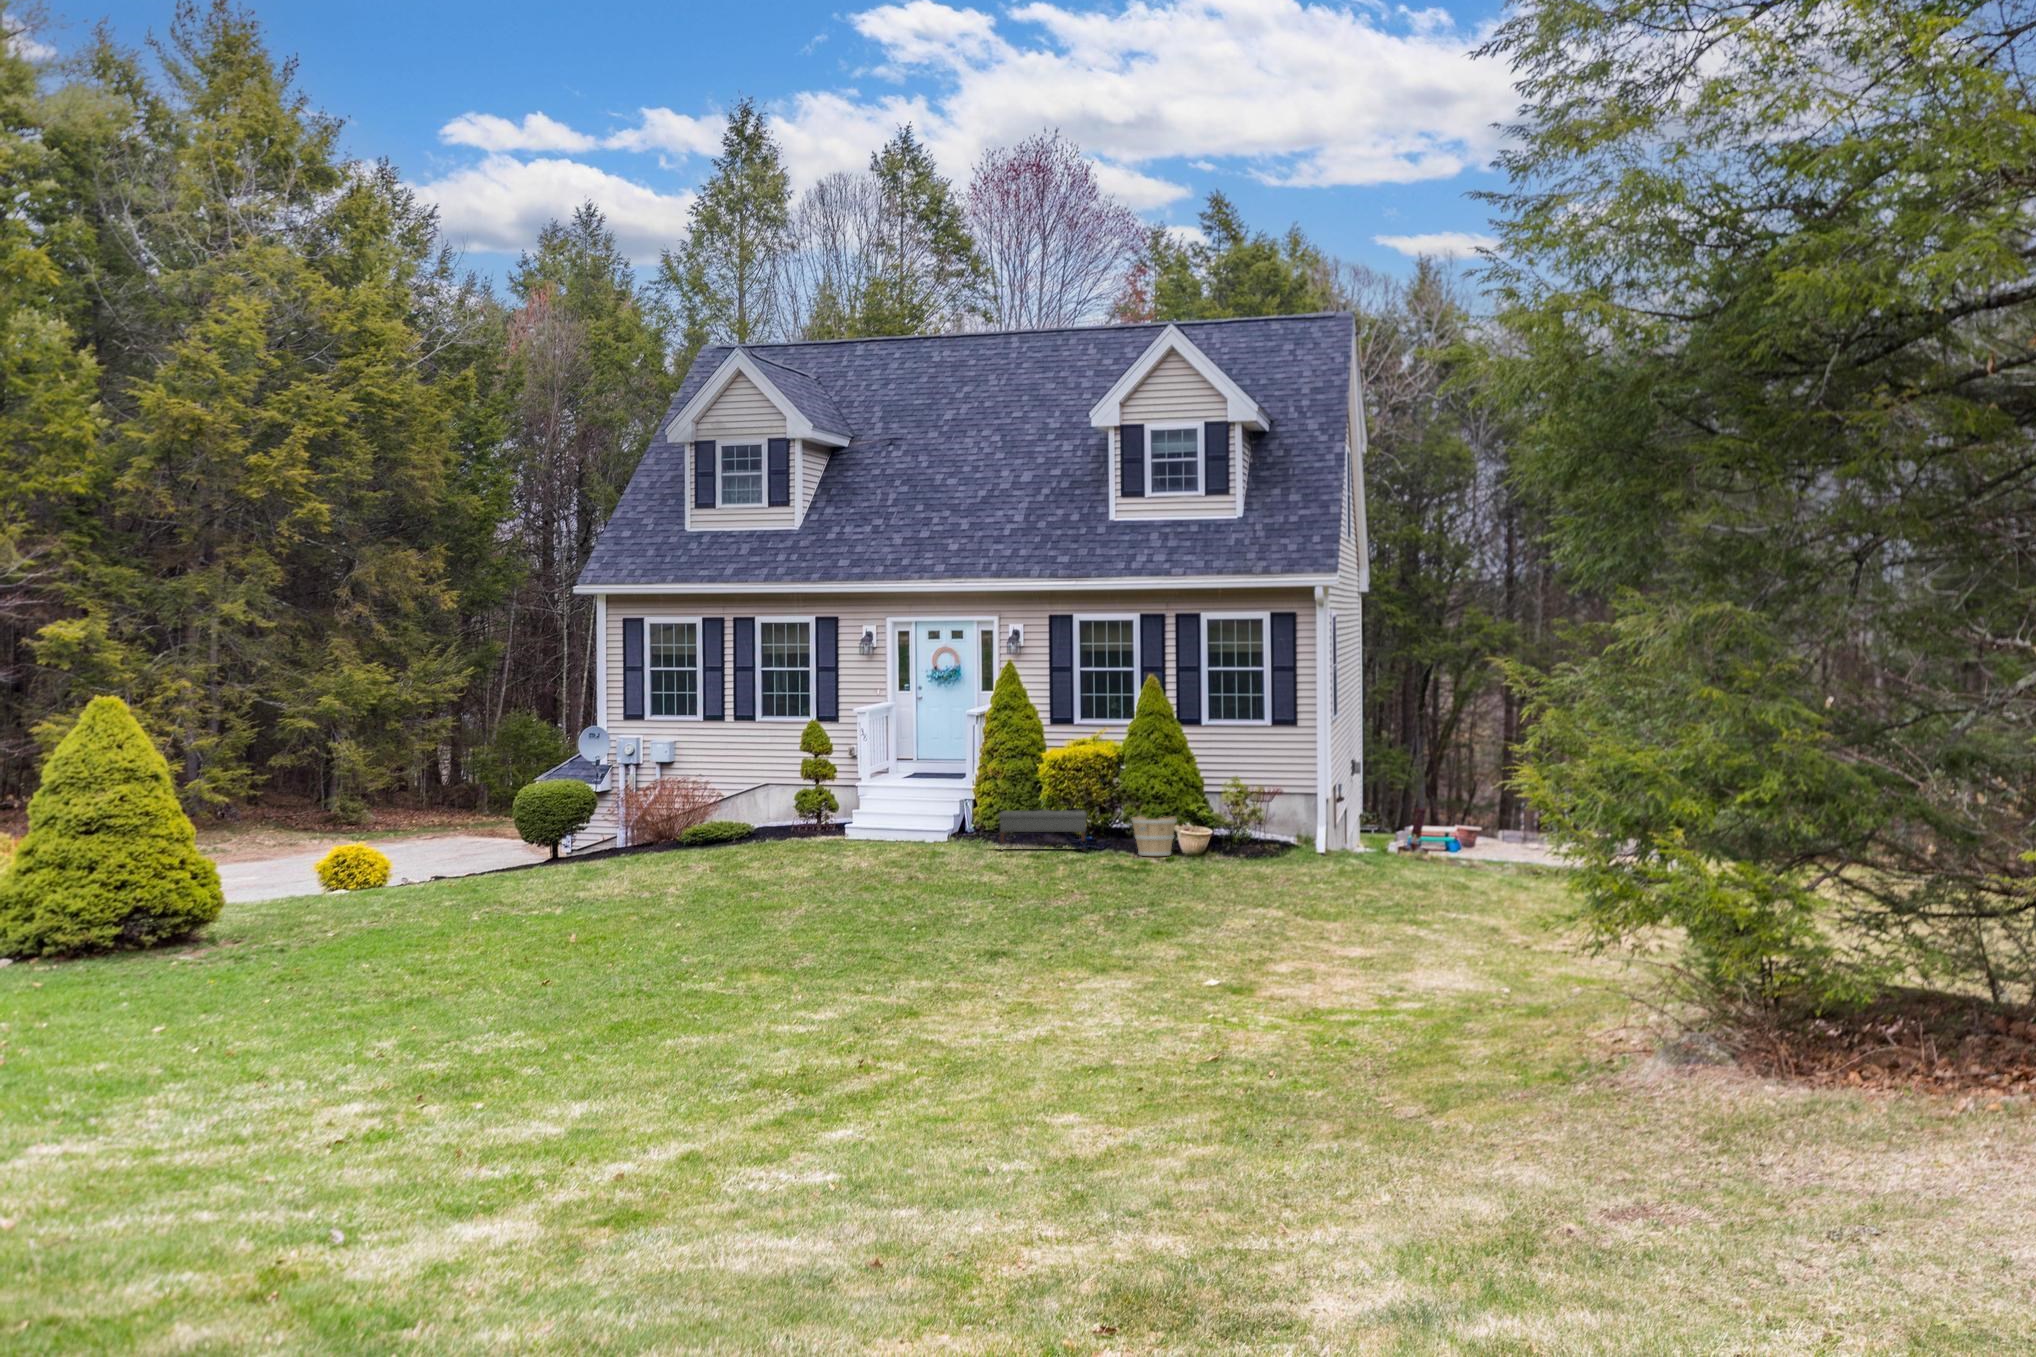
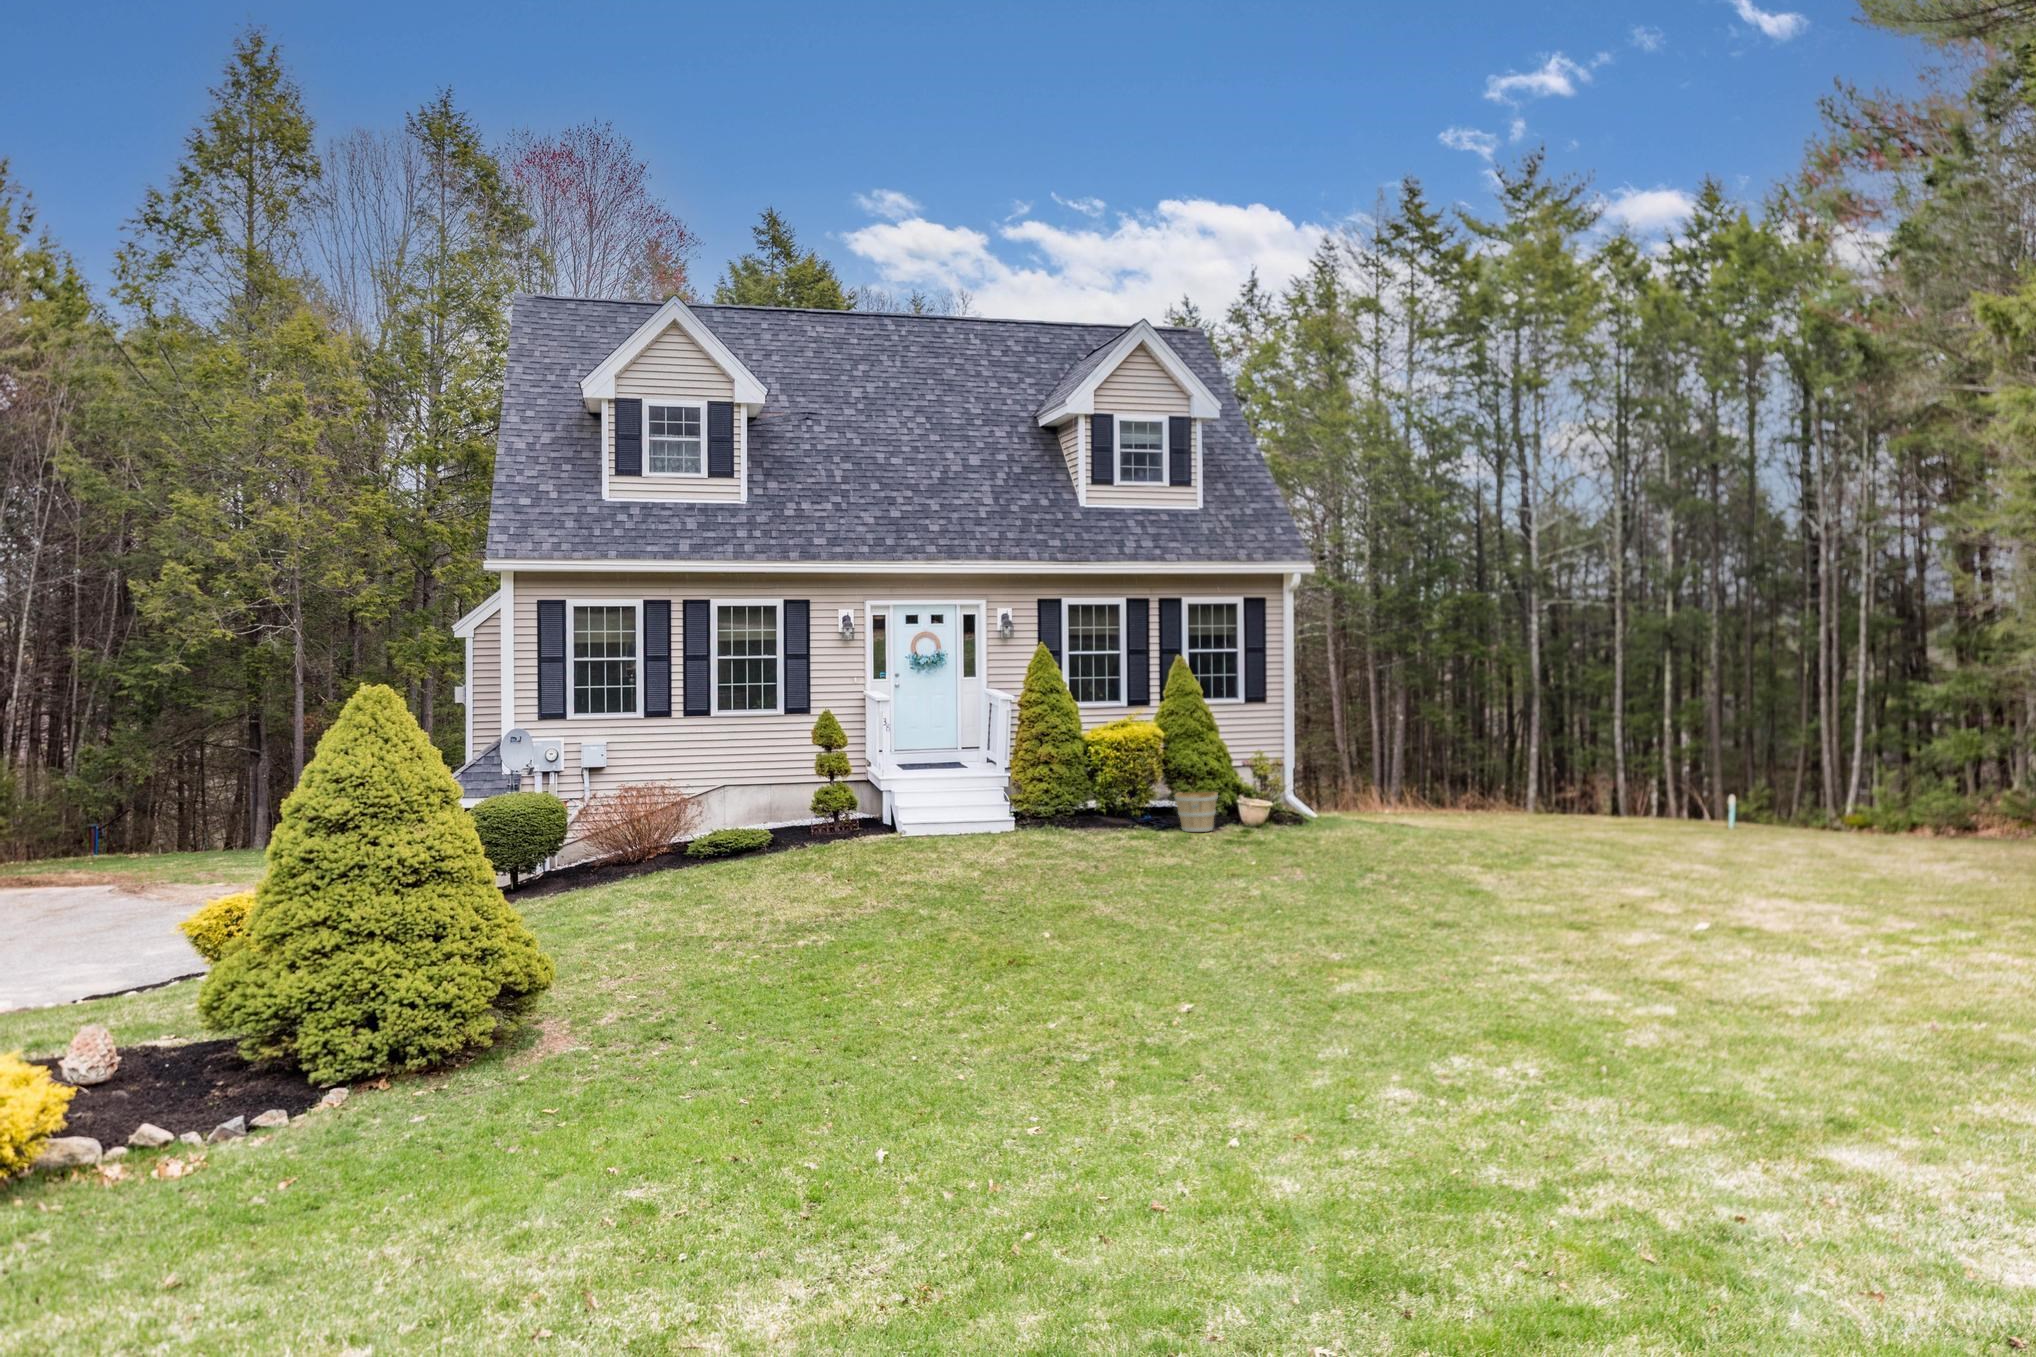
bench: present [999,810,1087,843] -> none [1041,791,1133,839]

